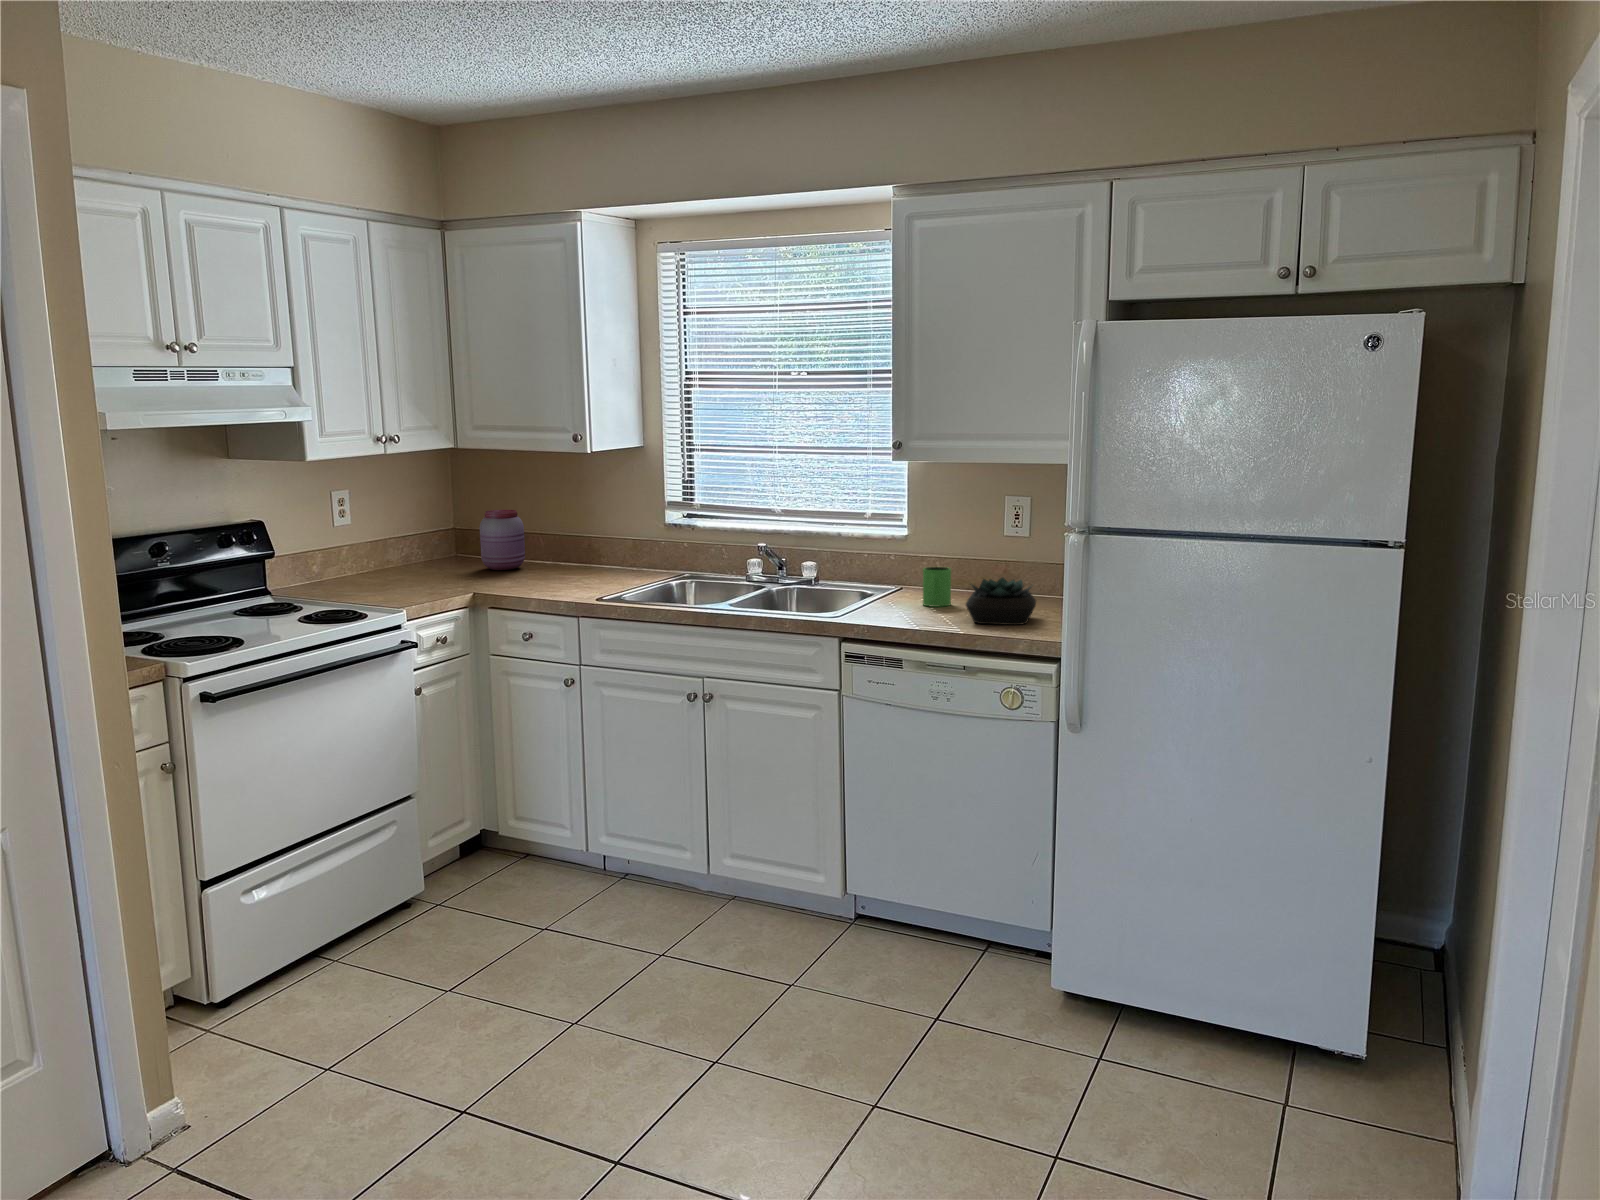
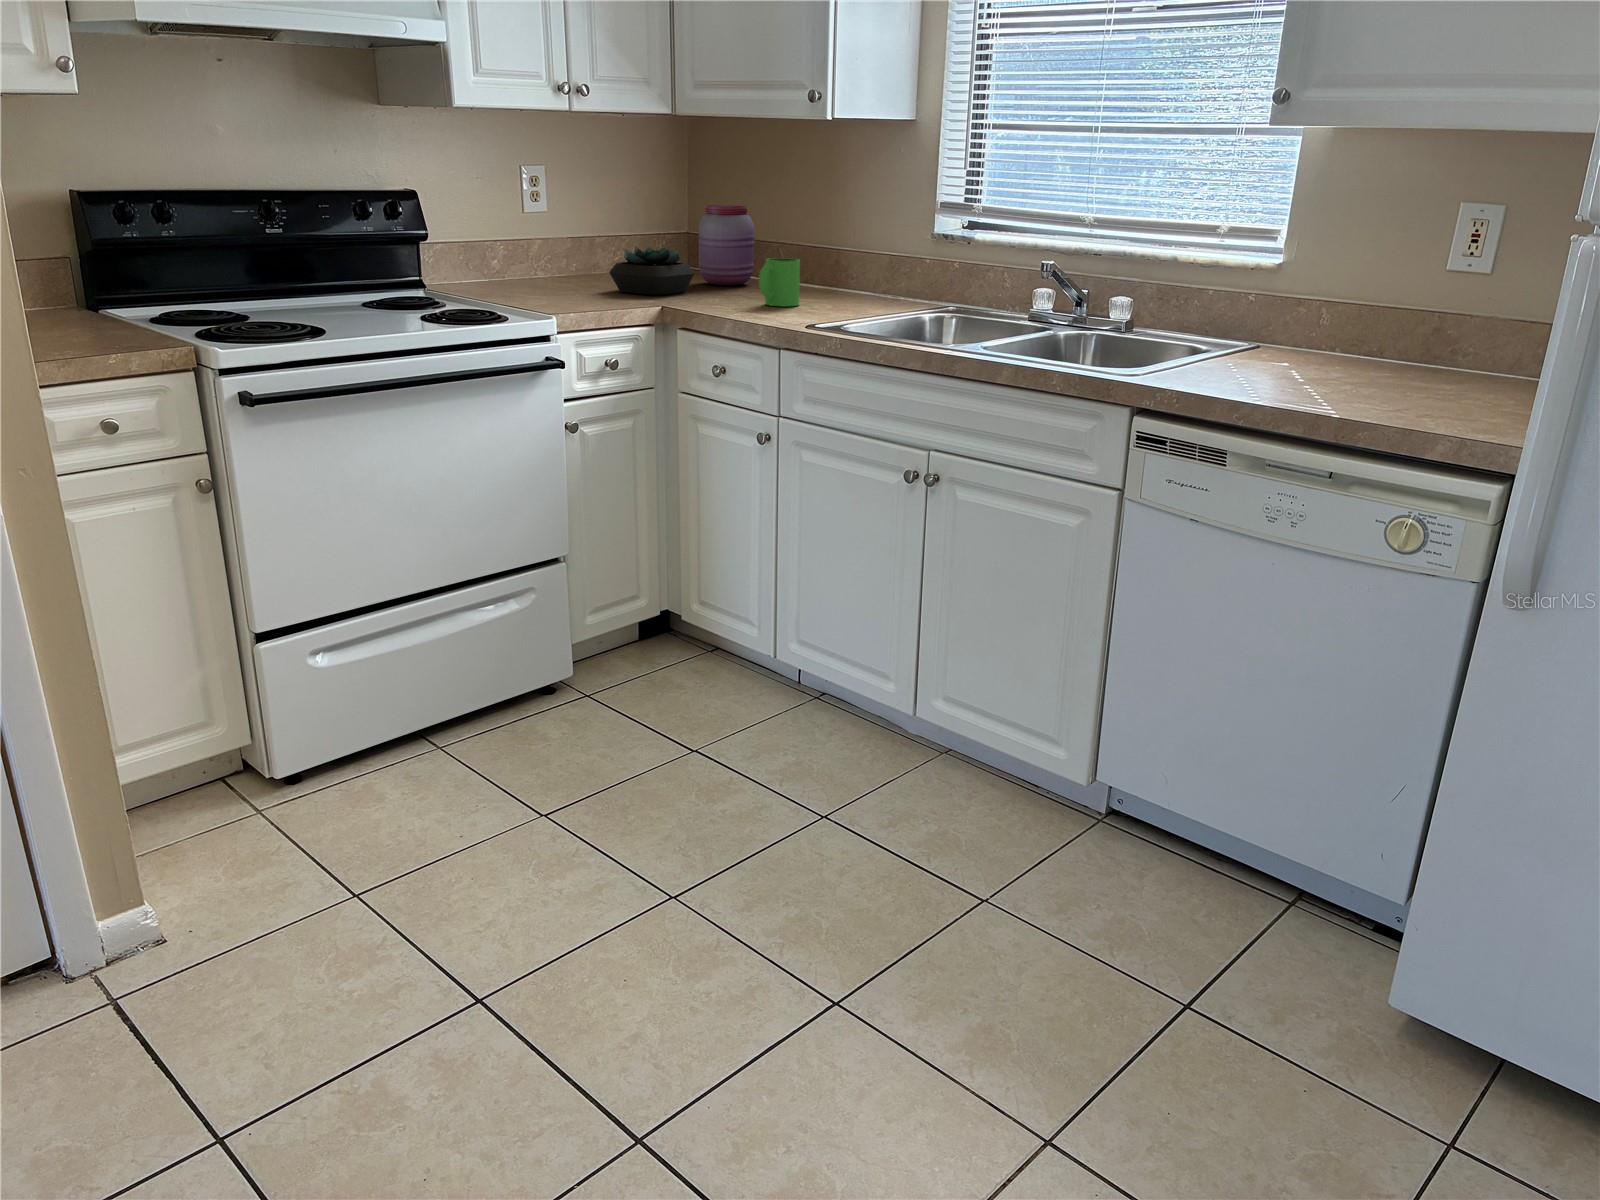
mug: present [923,567,951,607] -> present [759,258,800,306]
succulent plant: present [966,578,1036,625] -> present [609,247,695,295]

